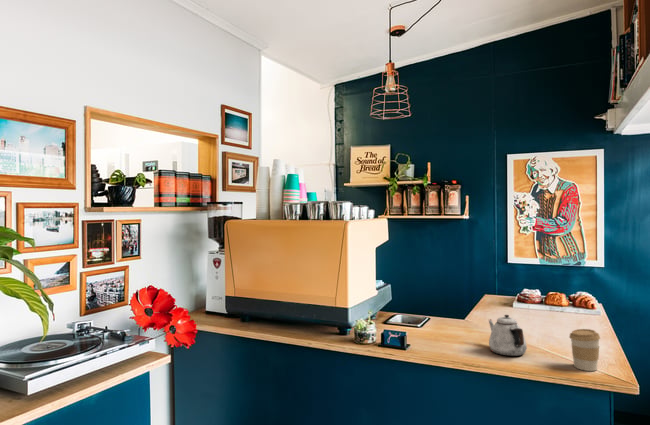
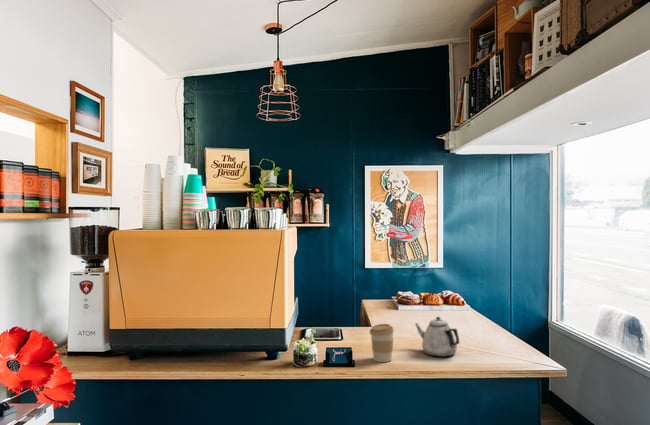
coffee cup: present [570,329,600,371] -> present [370,324,394,362]

